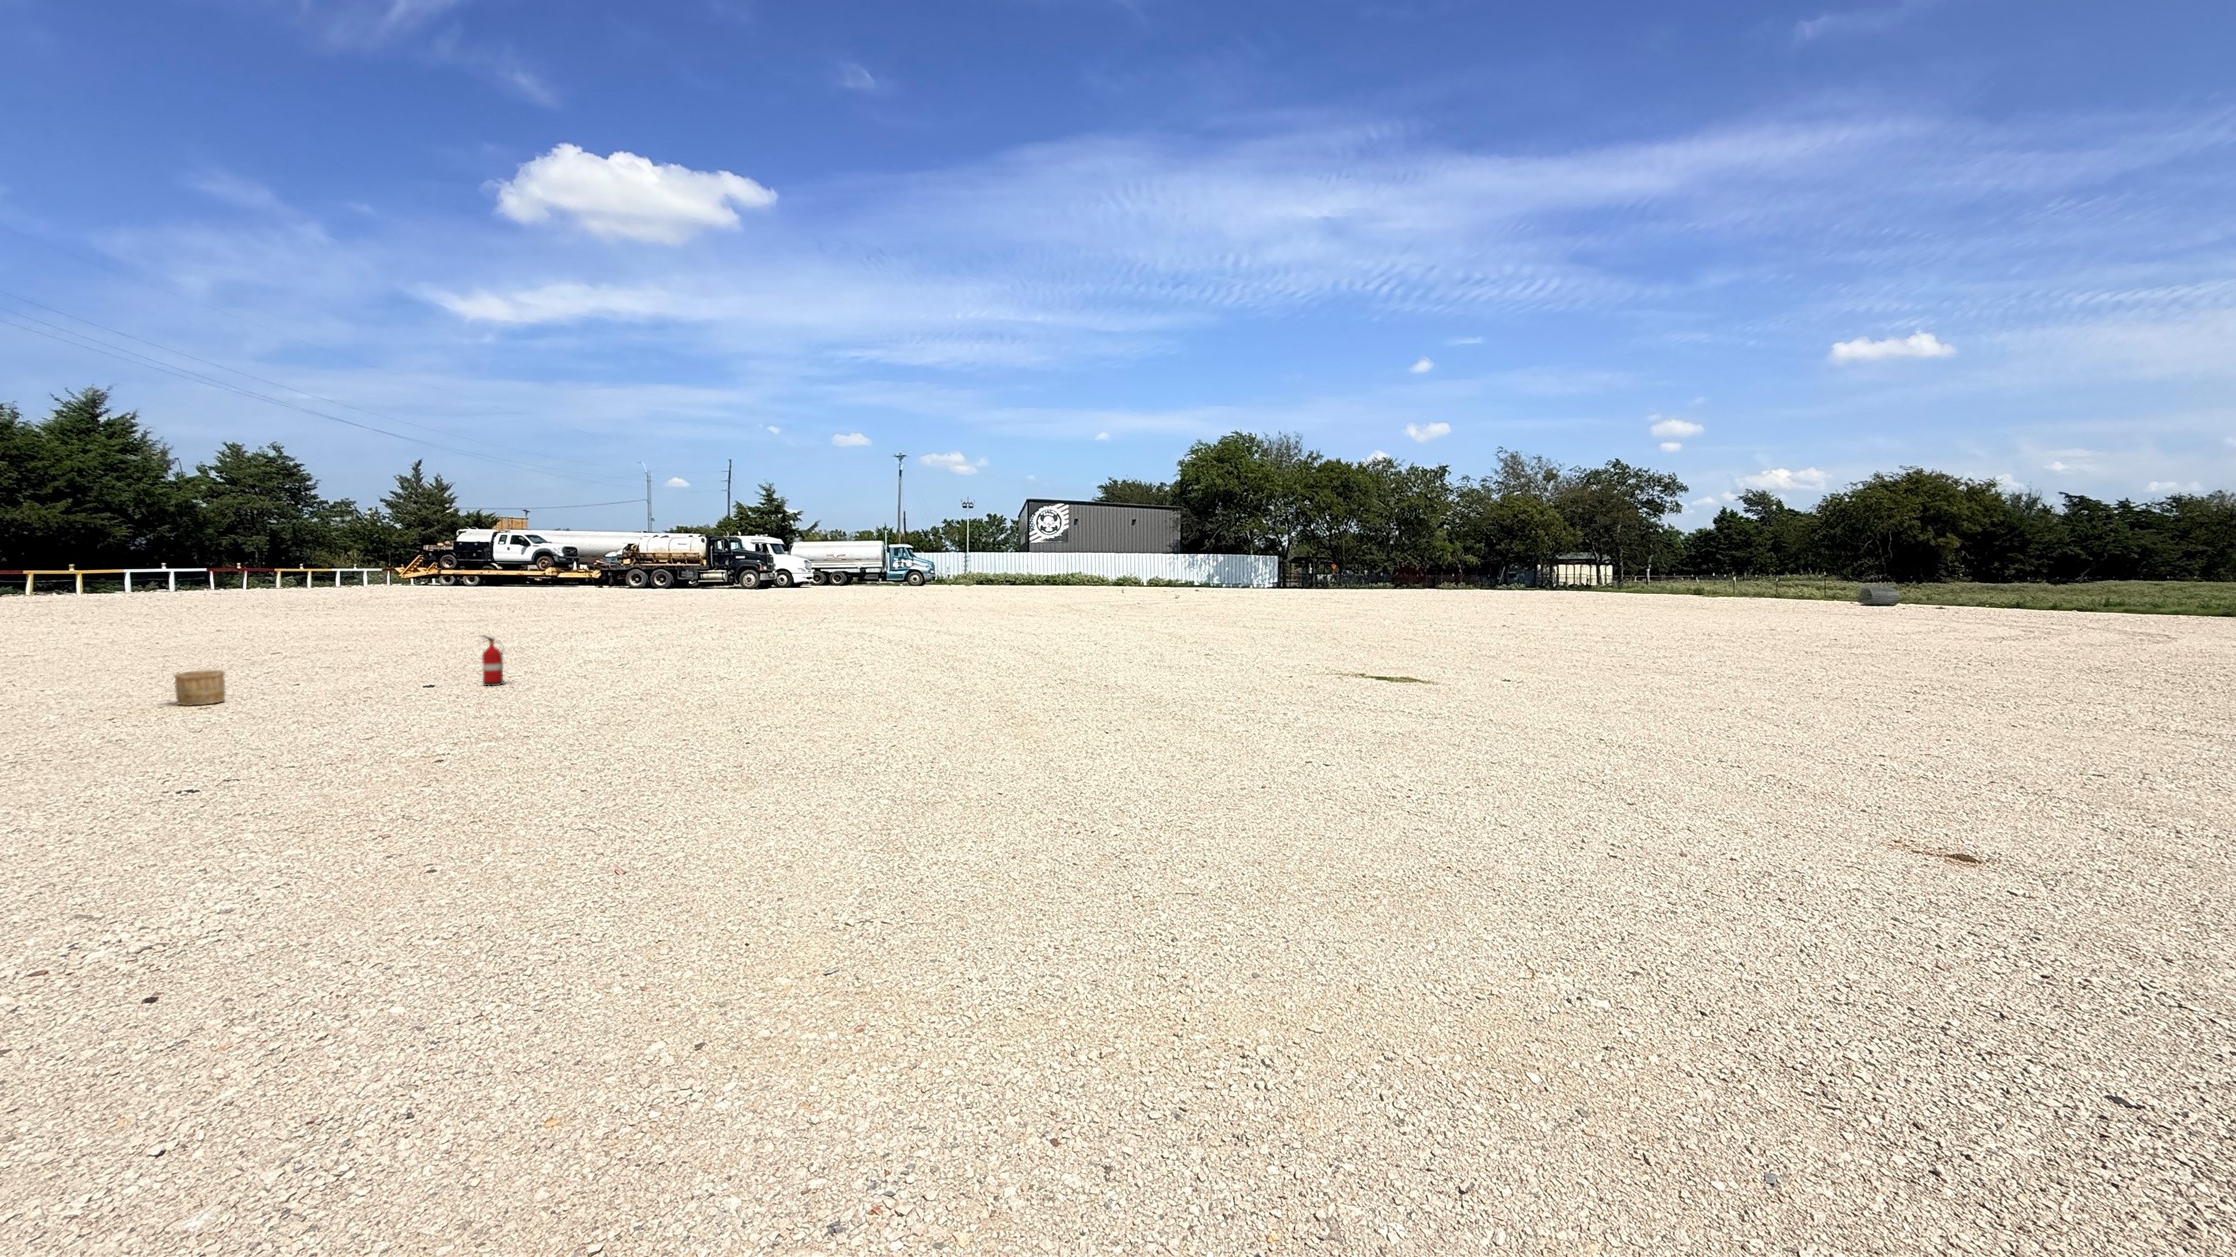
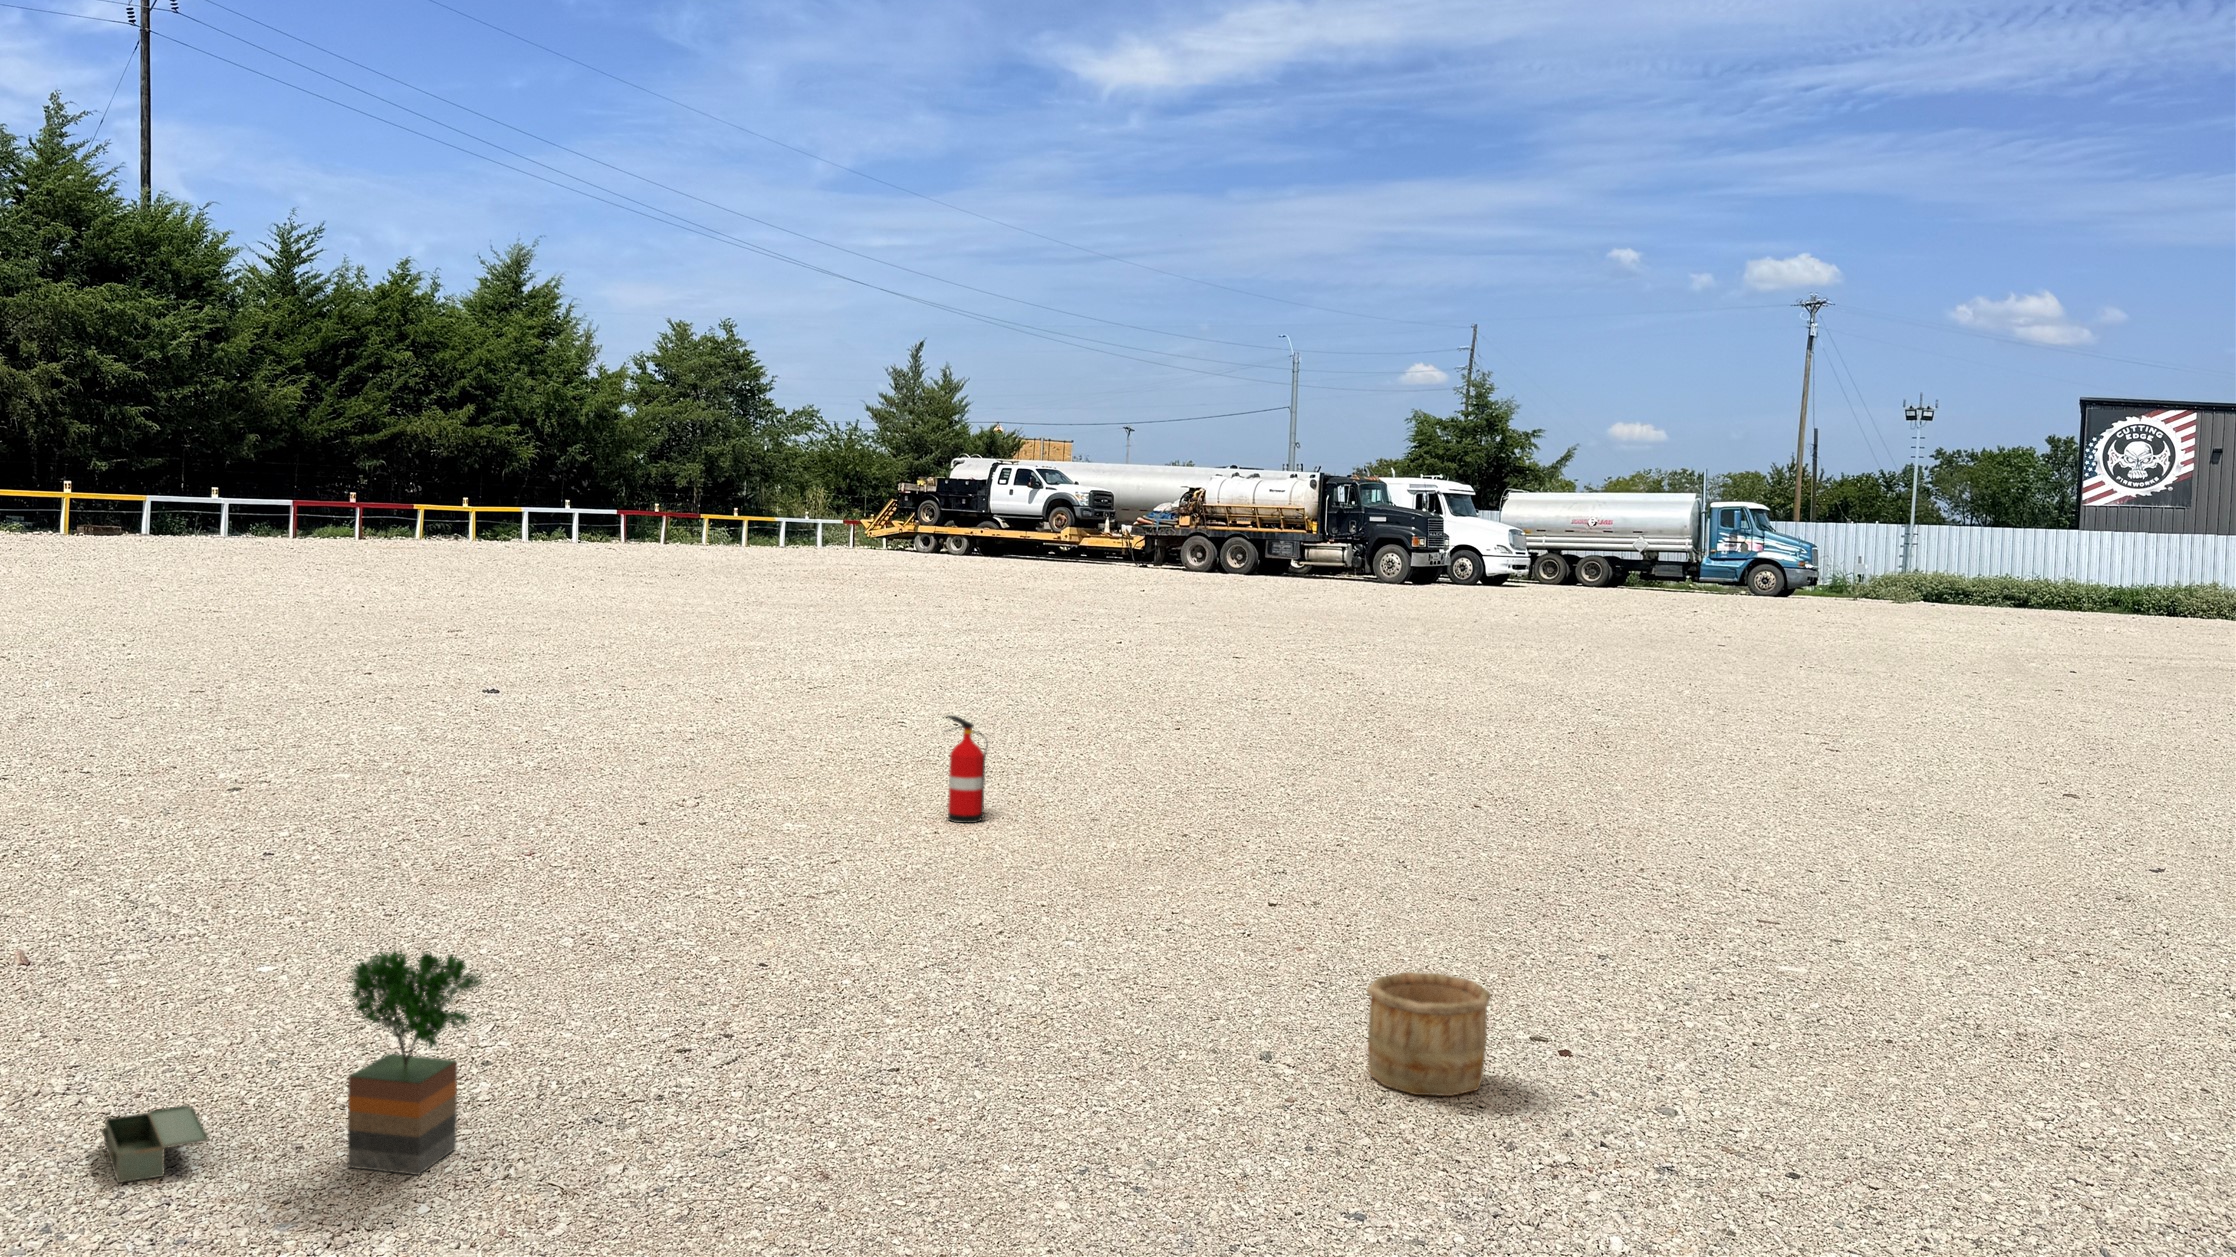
wooden bucket: present [174,670,225,706] -> present [1367,972,1491,1096]
potted tree: none [184,707,262,801] -> present [348,951,481,1175]
toolbox: none [43,790,113,818] -> present [99,1105,208,1183]

